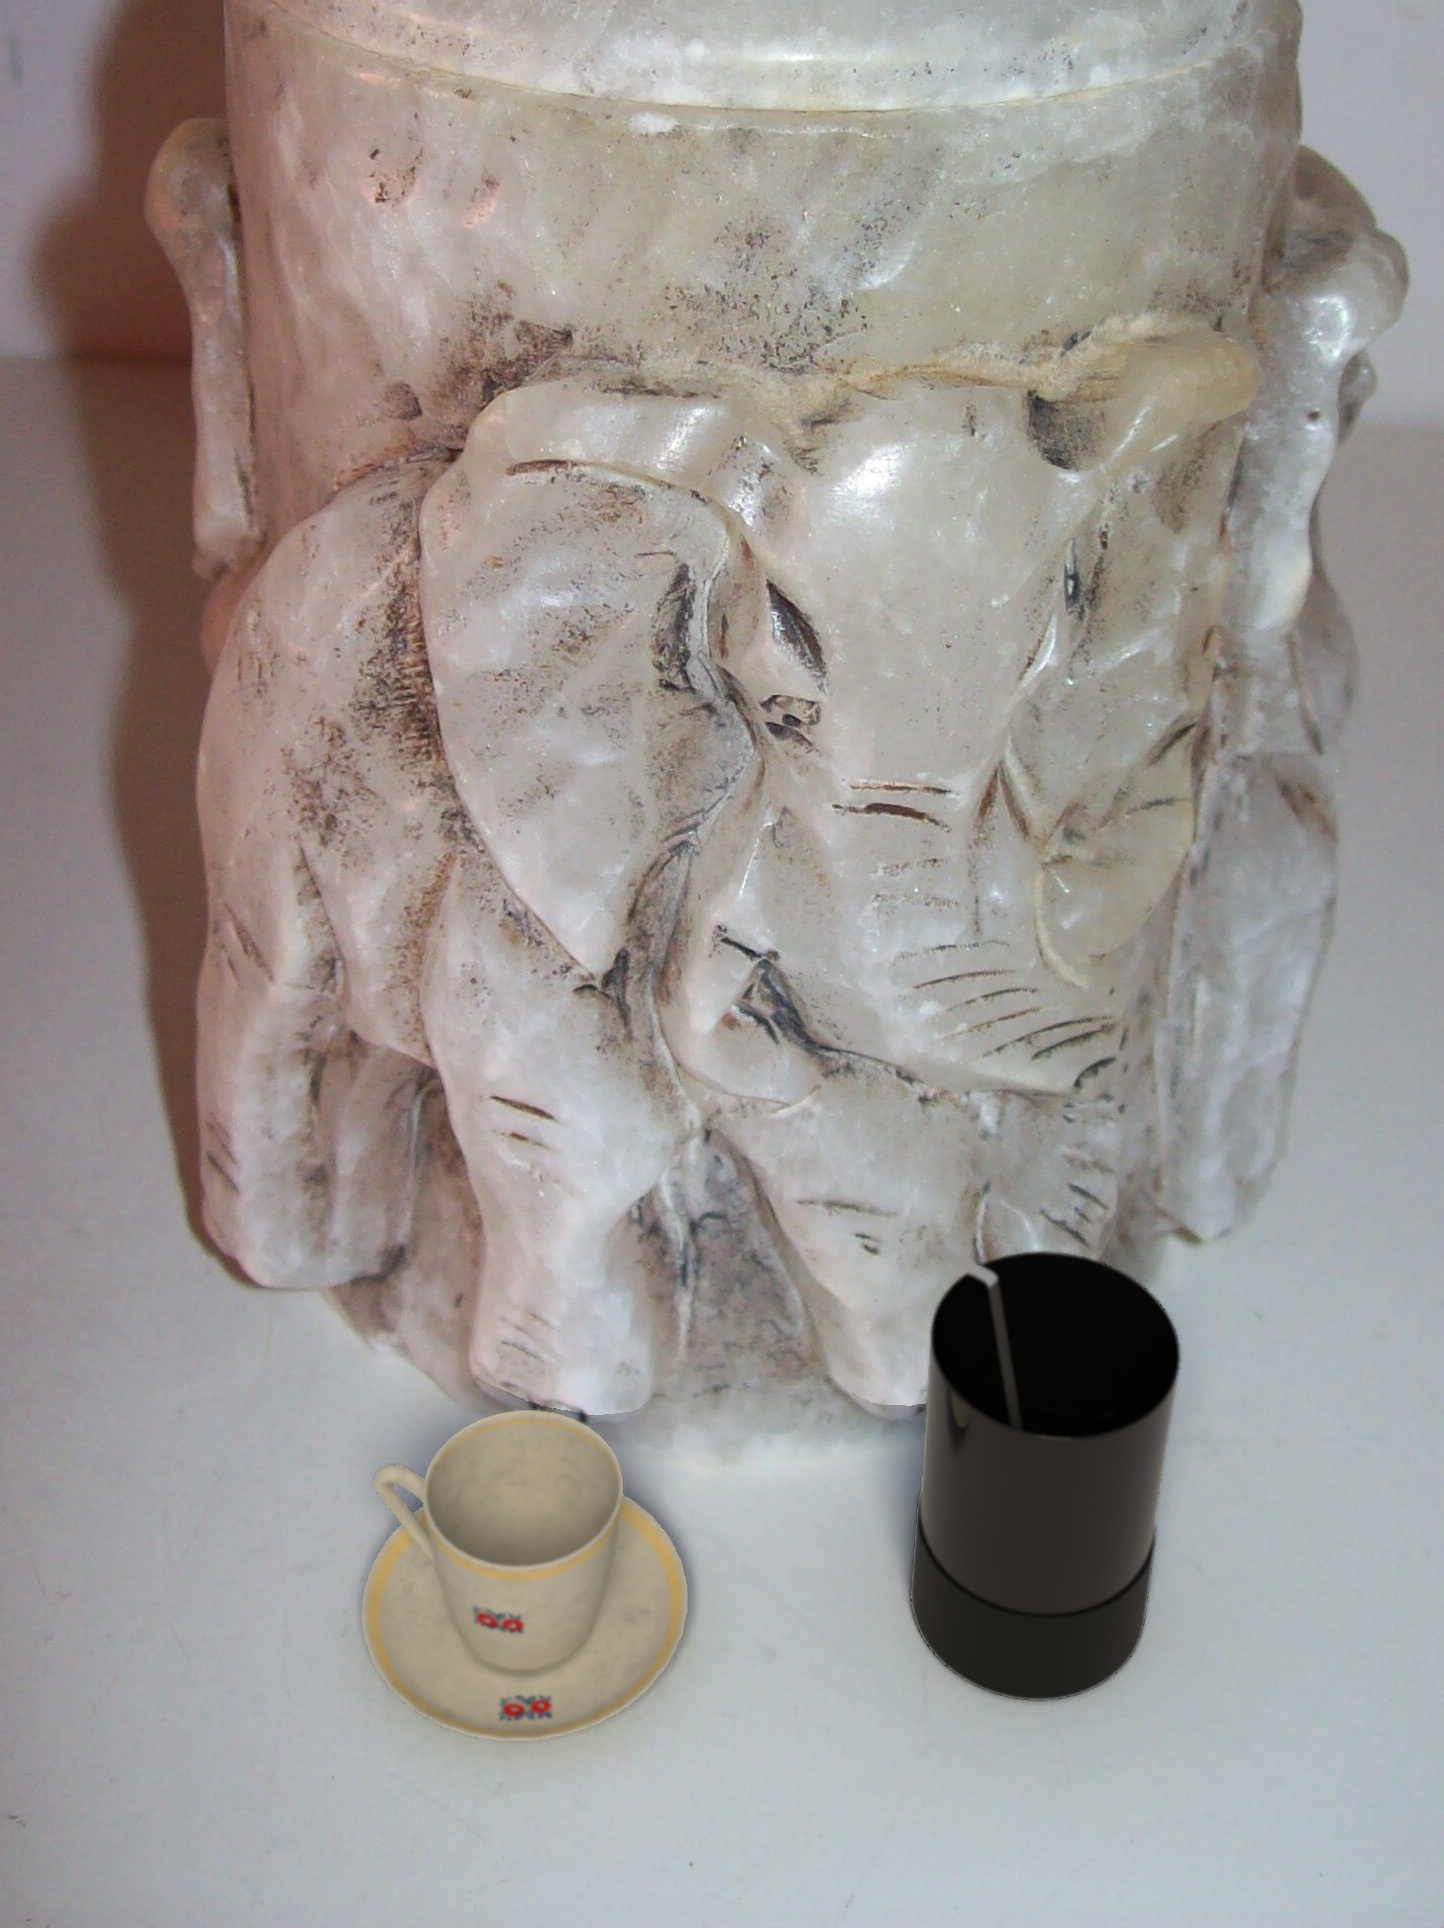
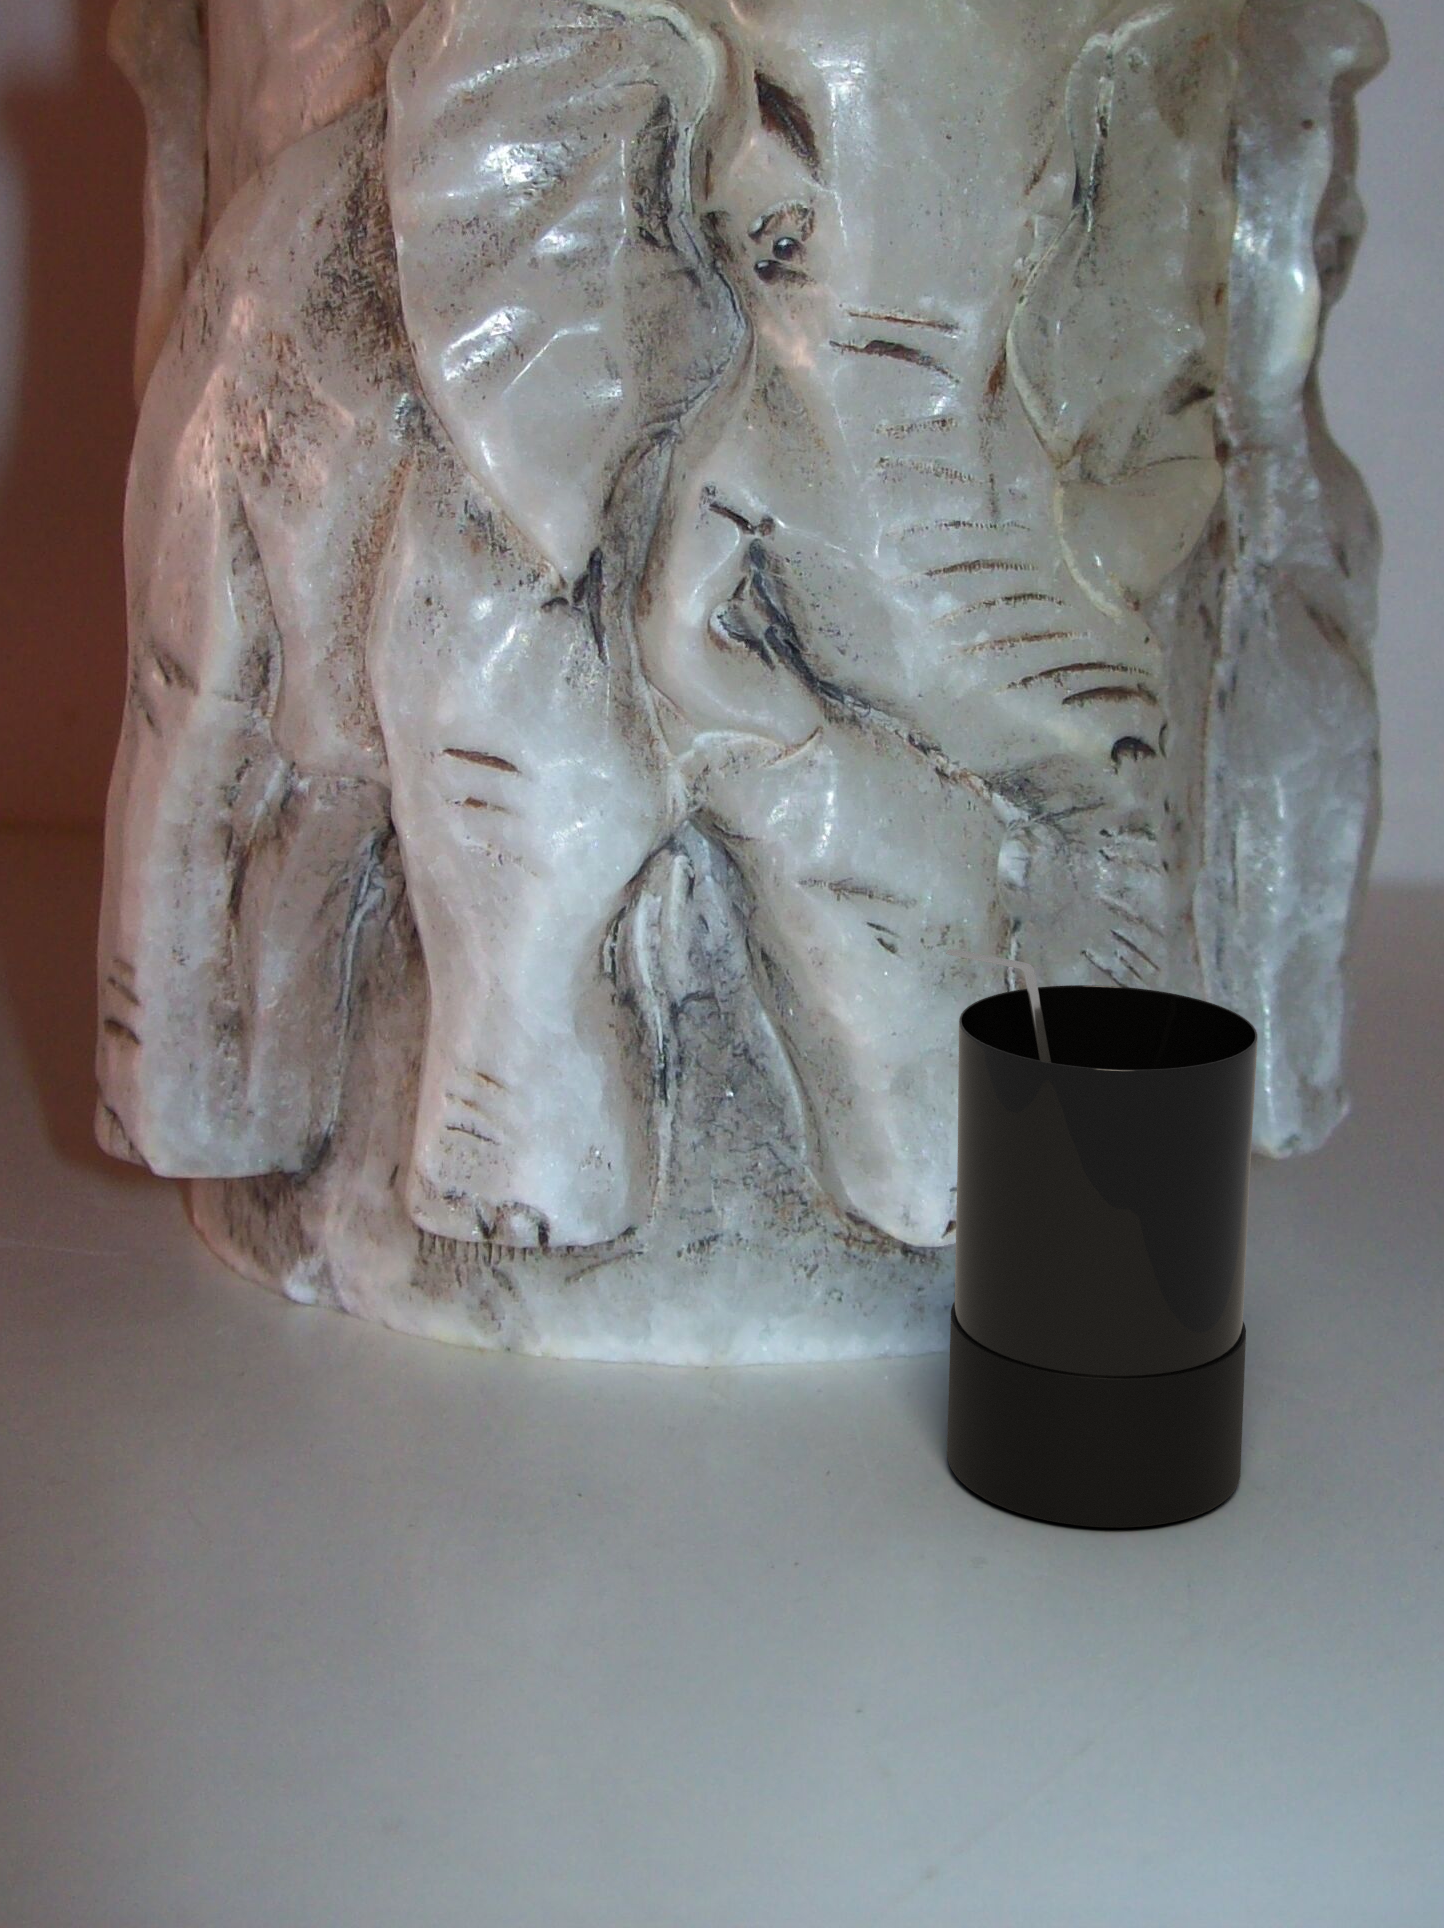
teacup: present [361,1410,688,1741] -> none [266,1194,673,1533]

